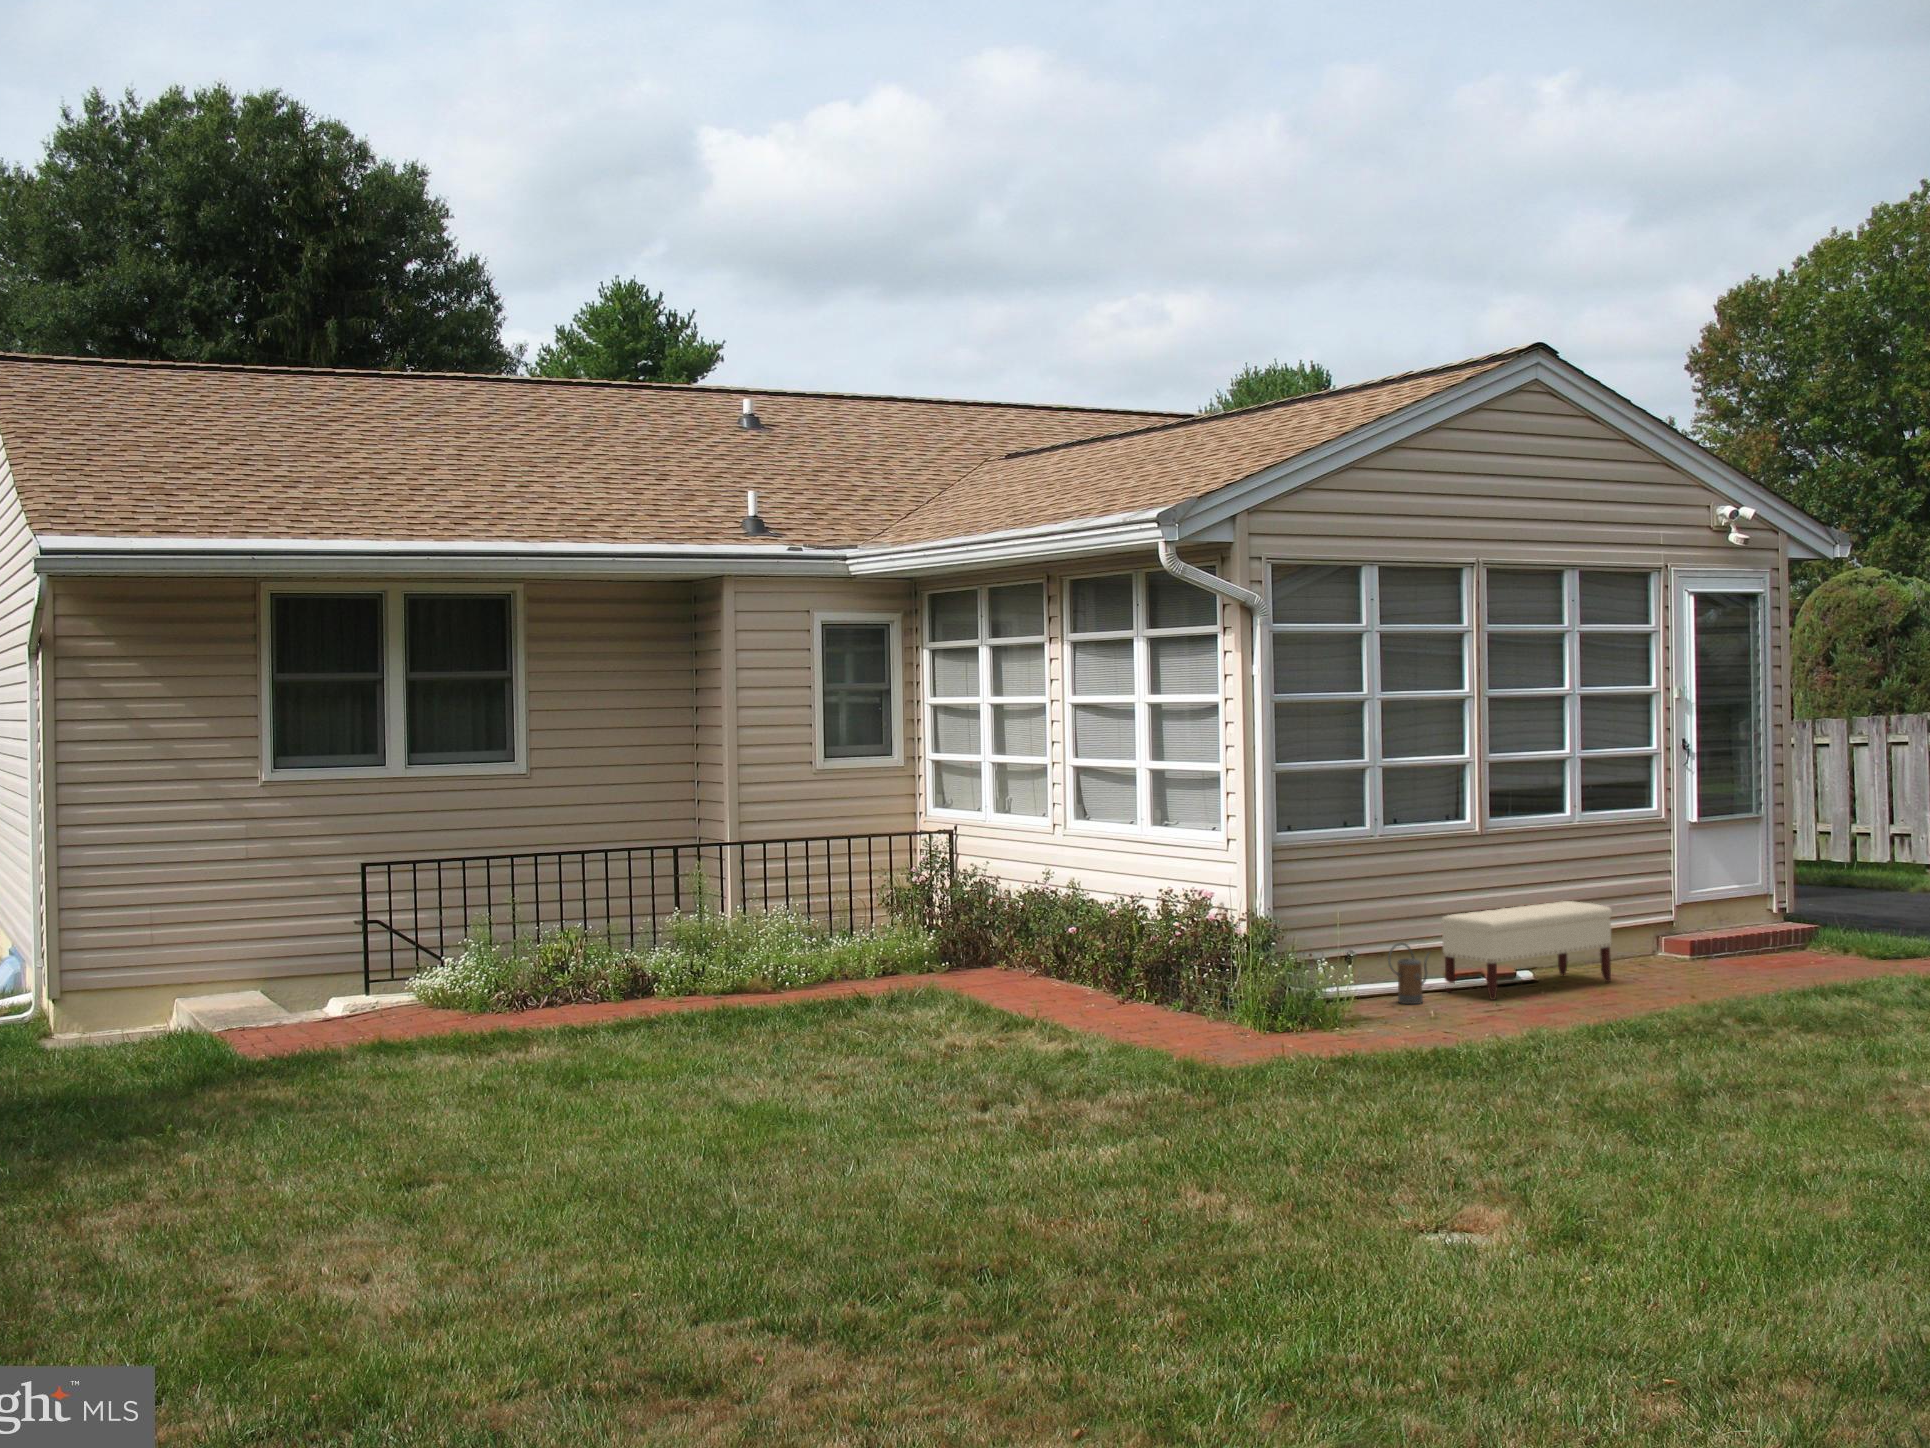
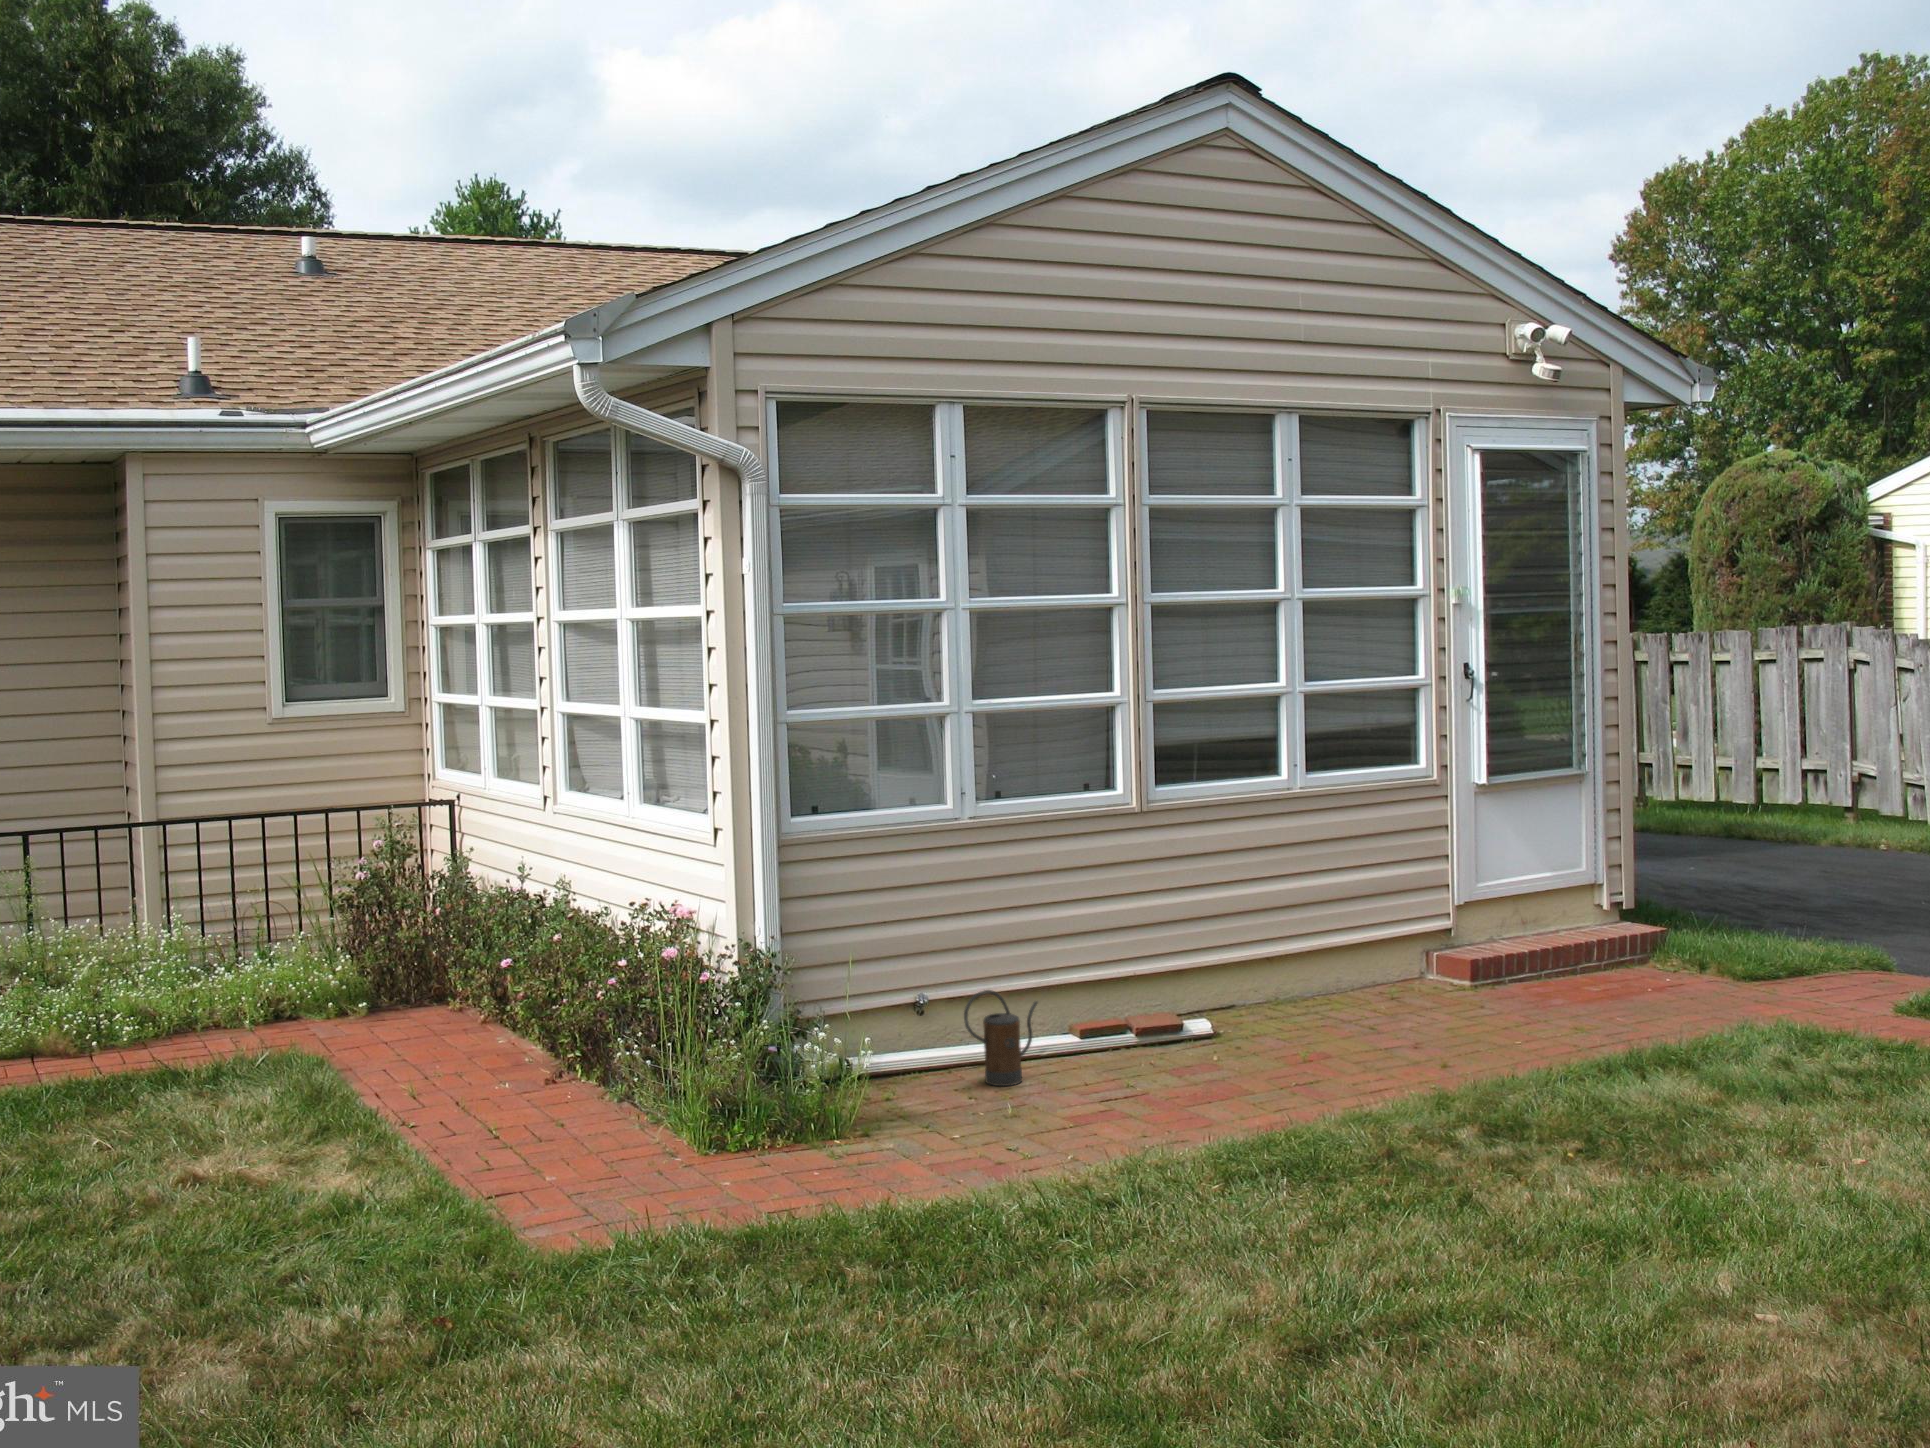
bench: present [1441,901,1612,1000] -> none [1067,909,1335,1076]

